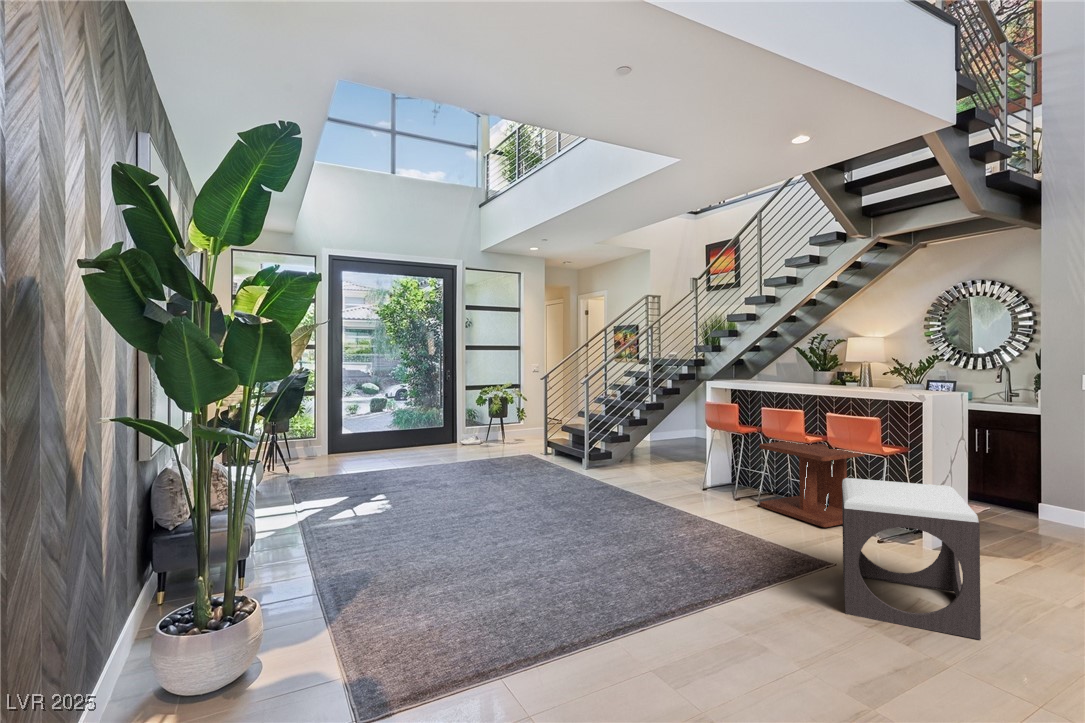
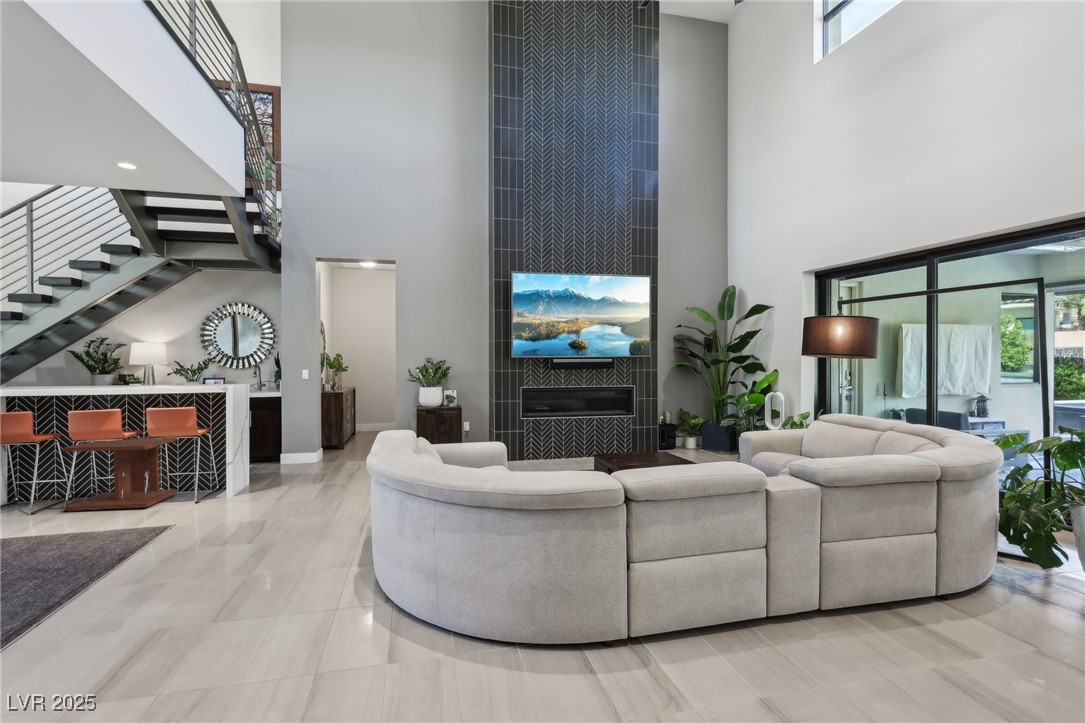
footstool: present [842,478,981,639] -> none [183,443,287,548]

